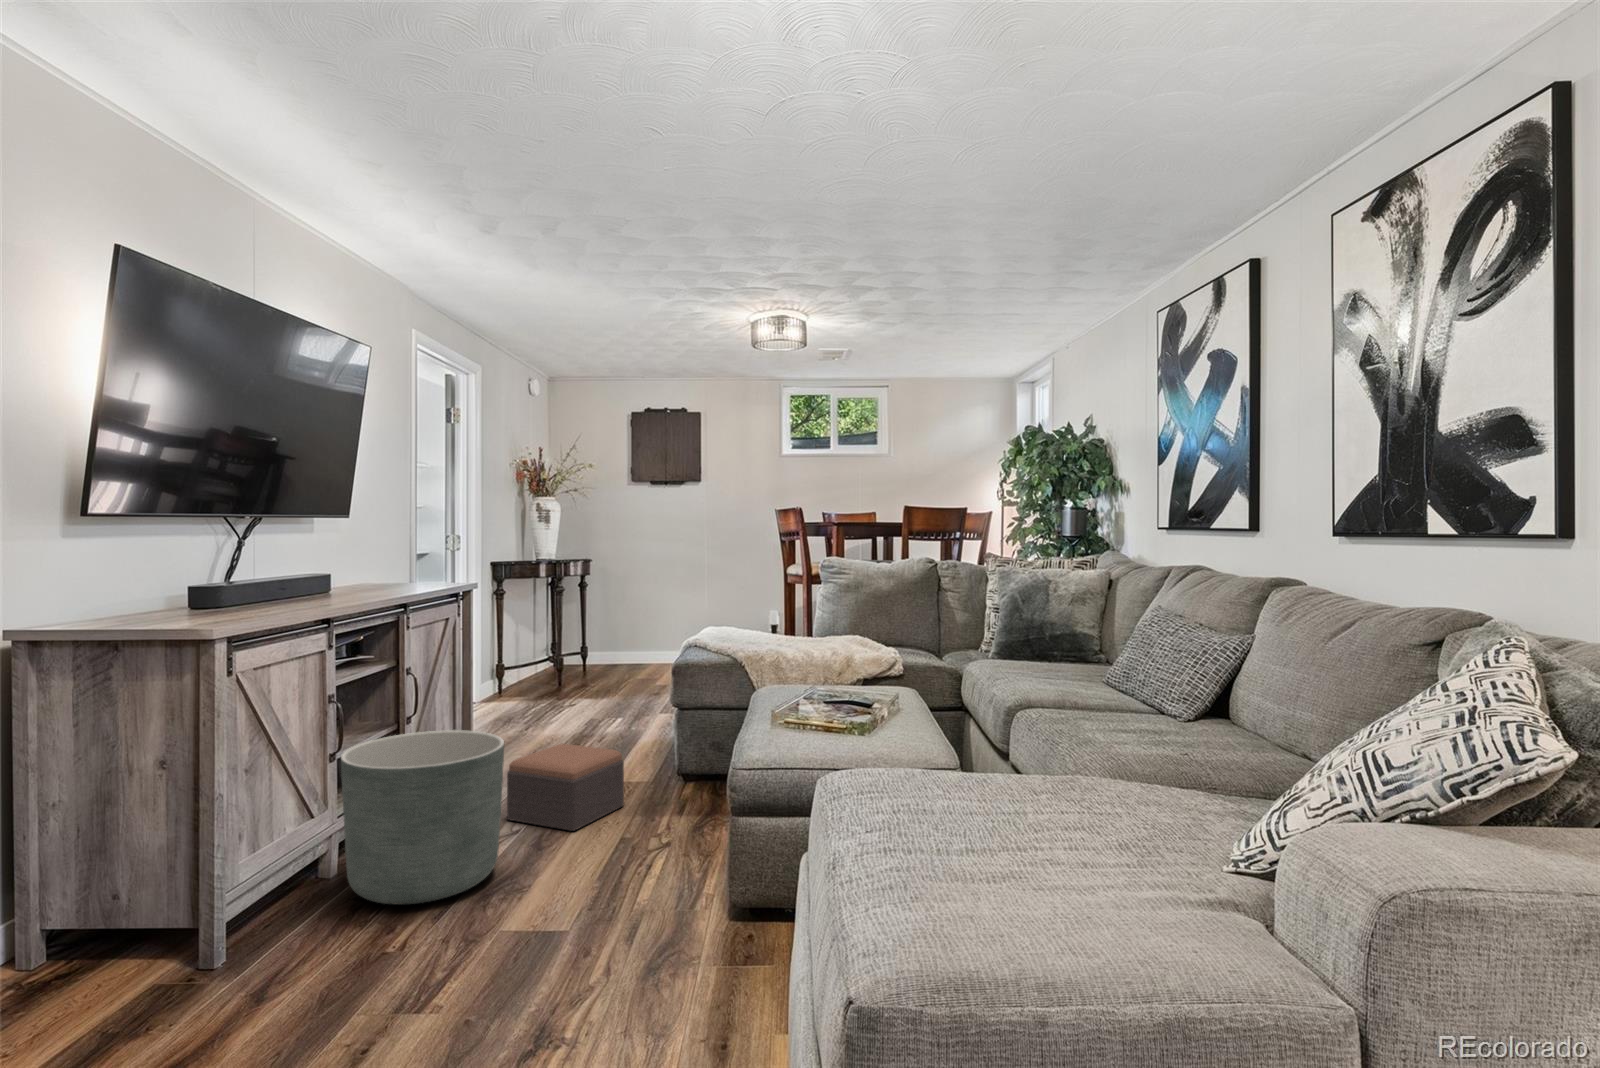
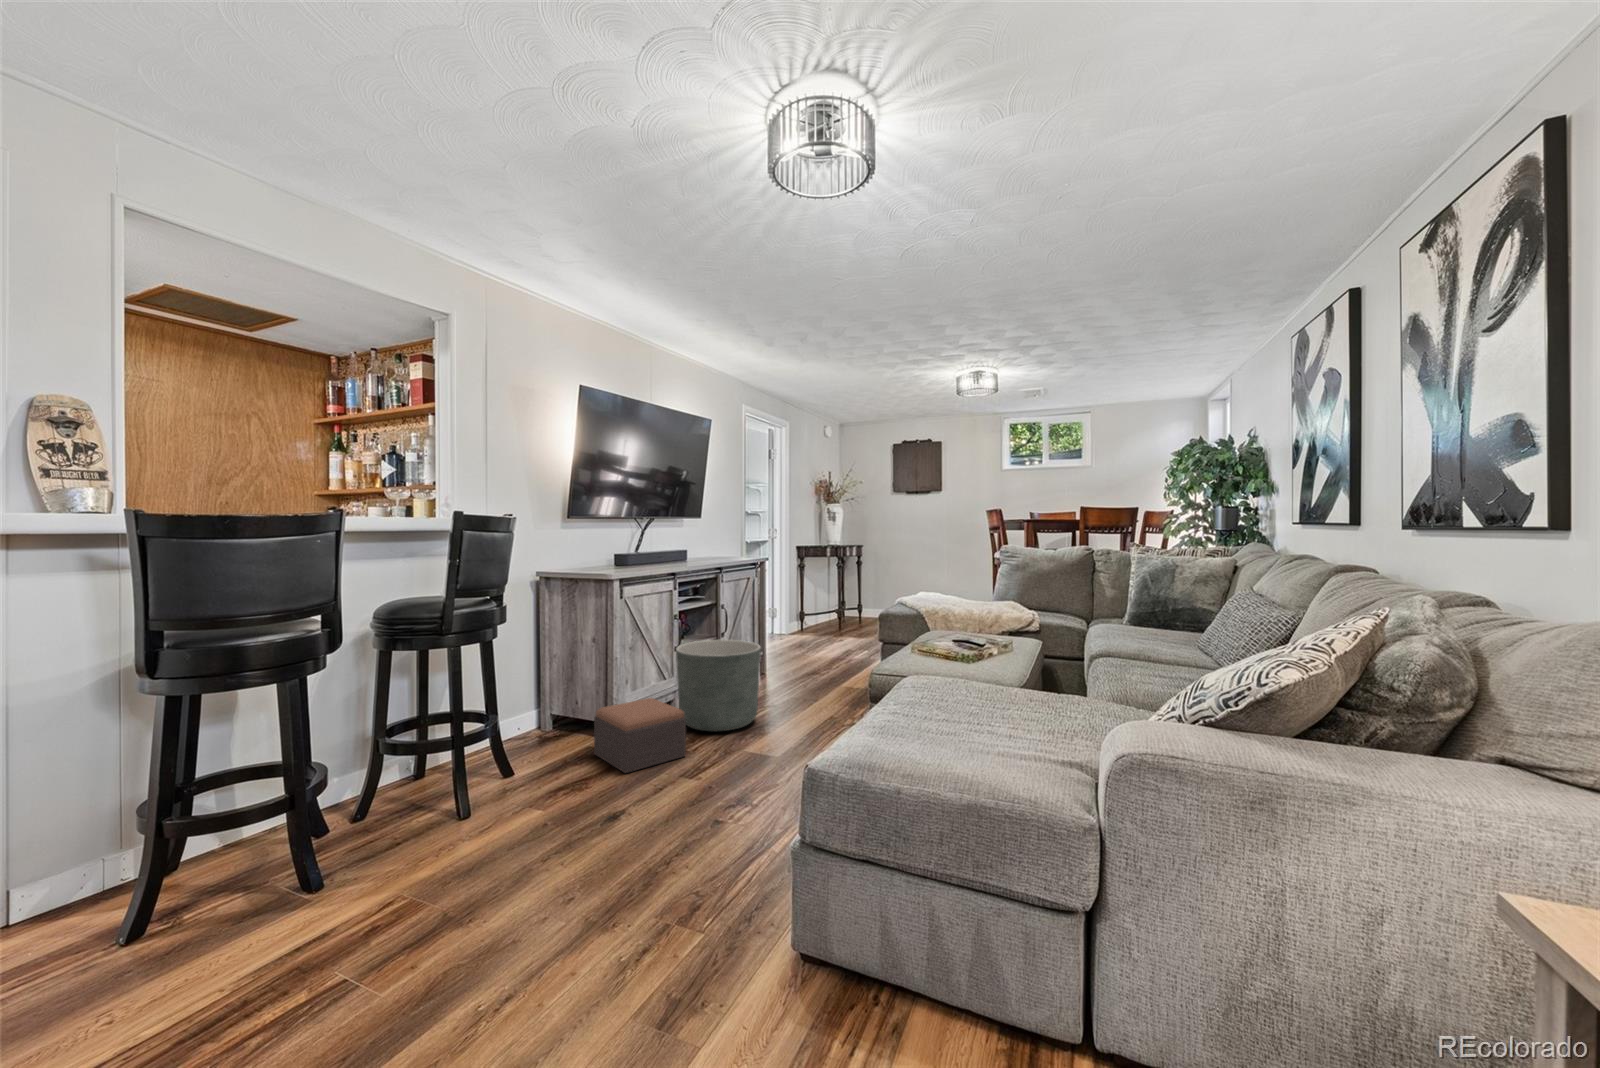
footstool: present [507,744,624,831] -> present [594,698,686,773]

